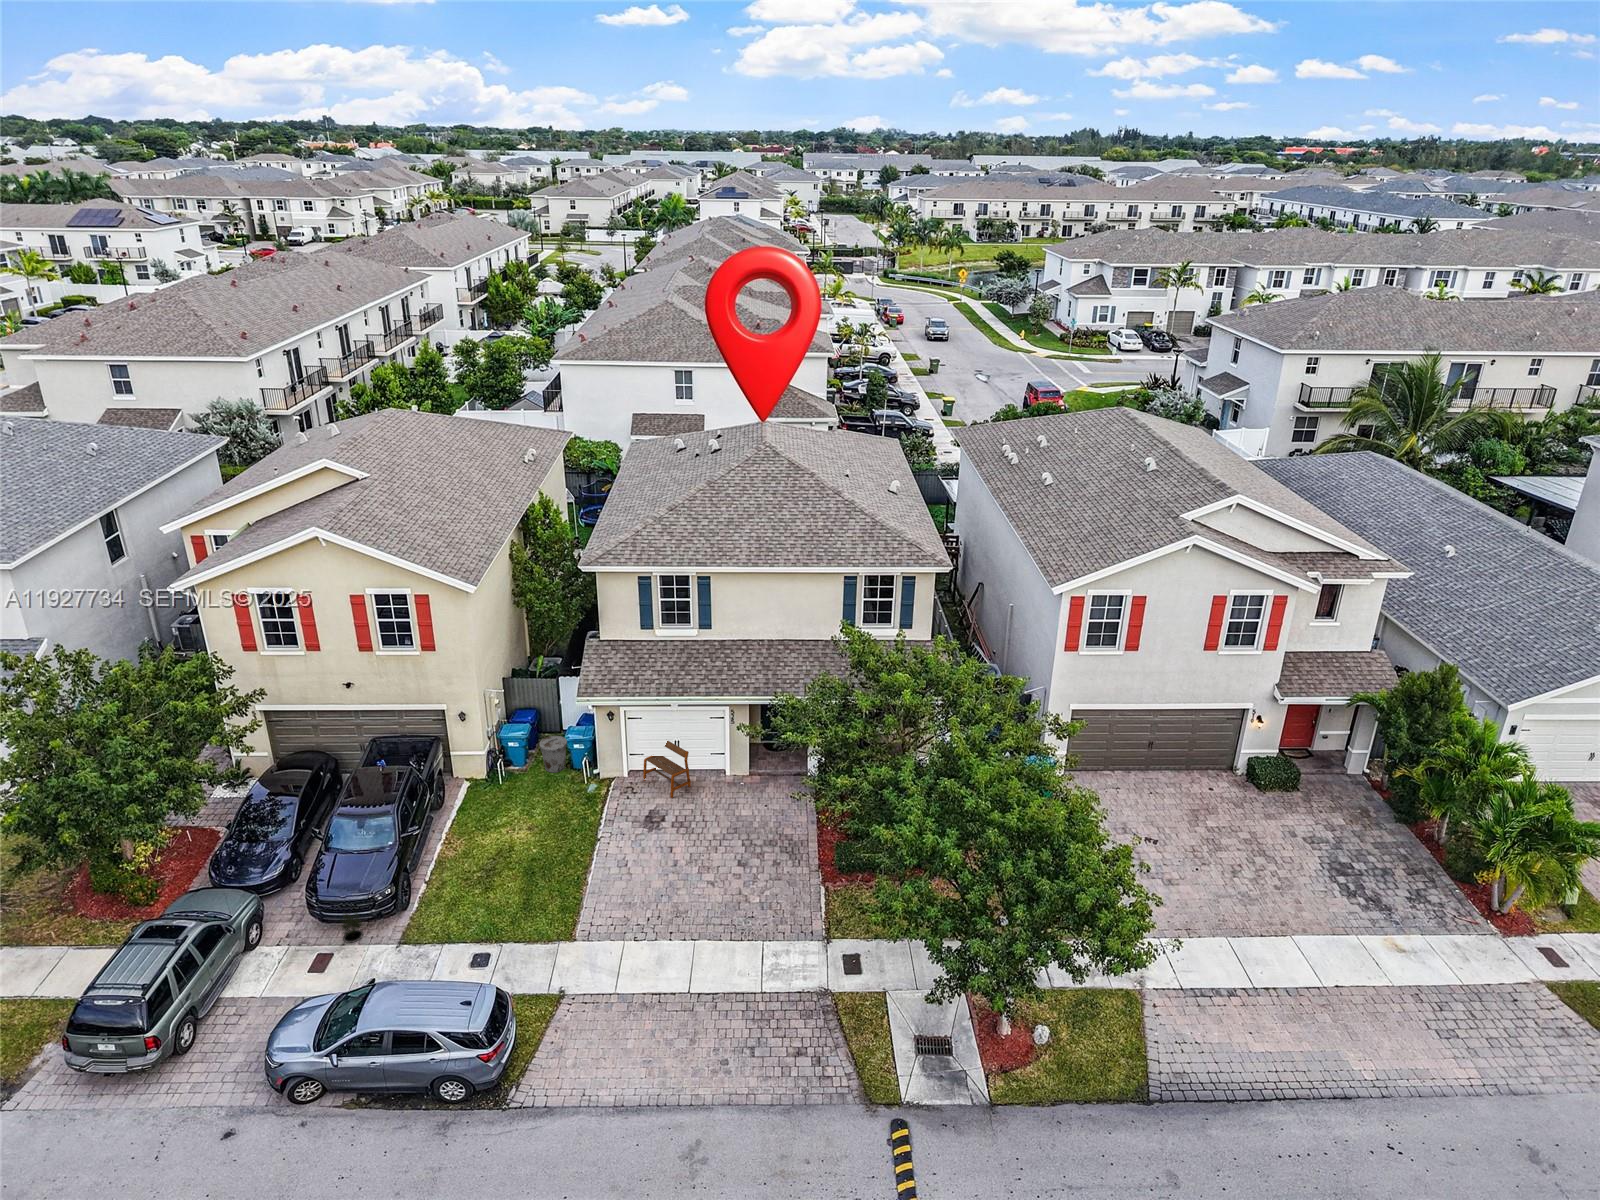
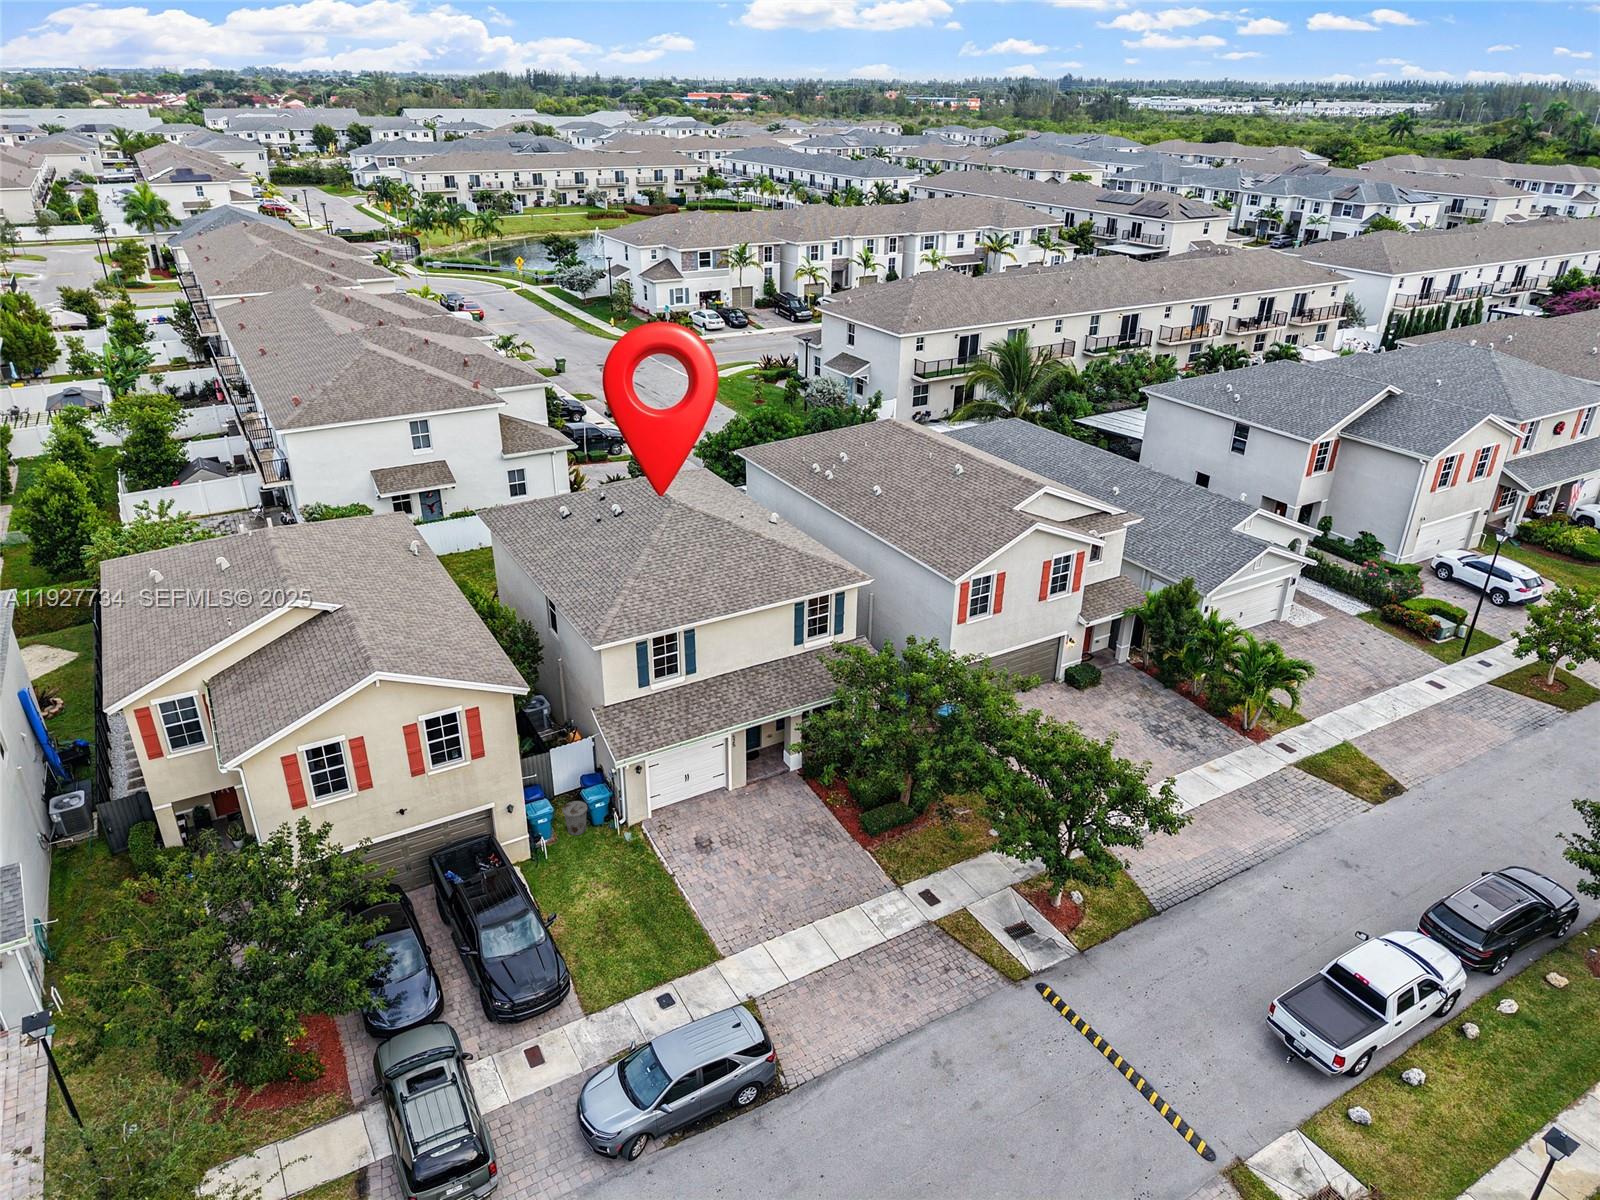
bench: present [643,741,691,798] -> none [662,775,706,823]
potted tree: present [342,913,363,943] -> none [533,1004,553,1033]

